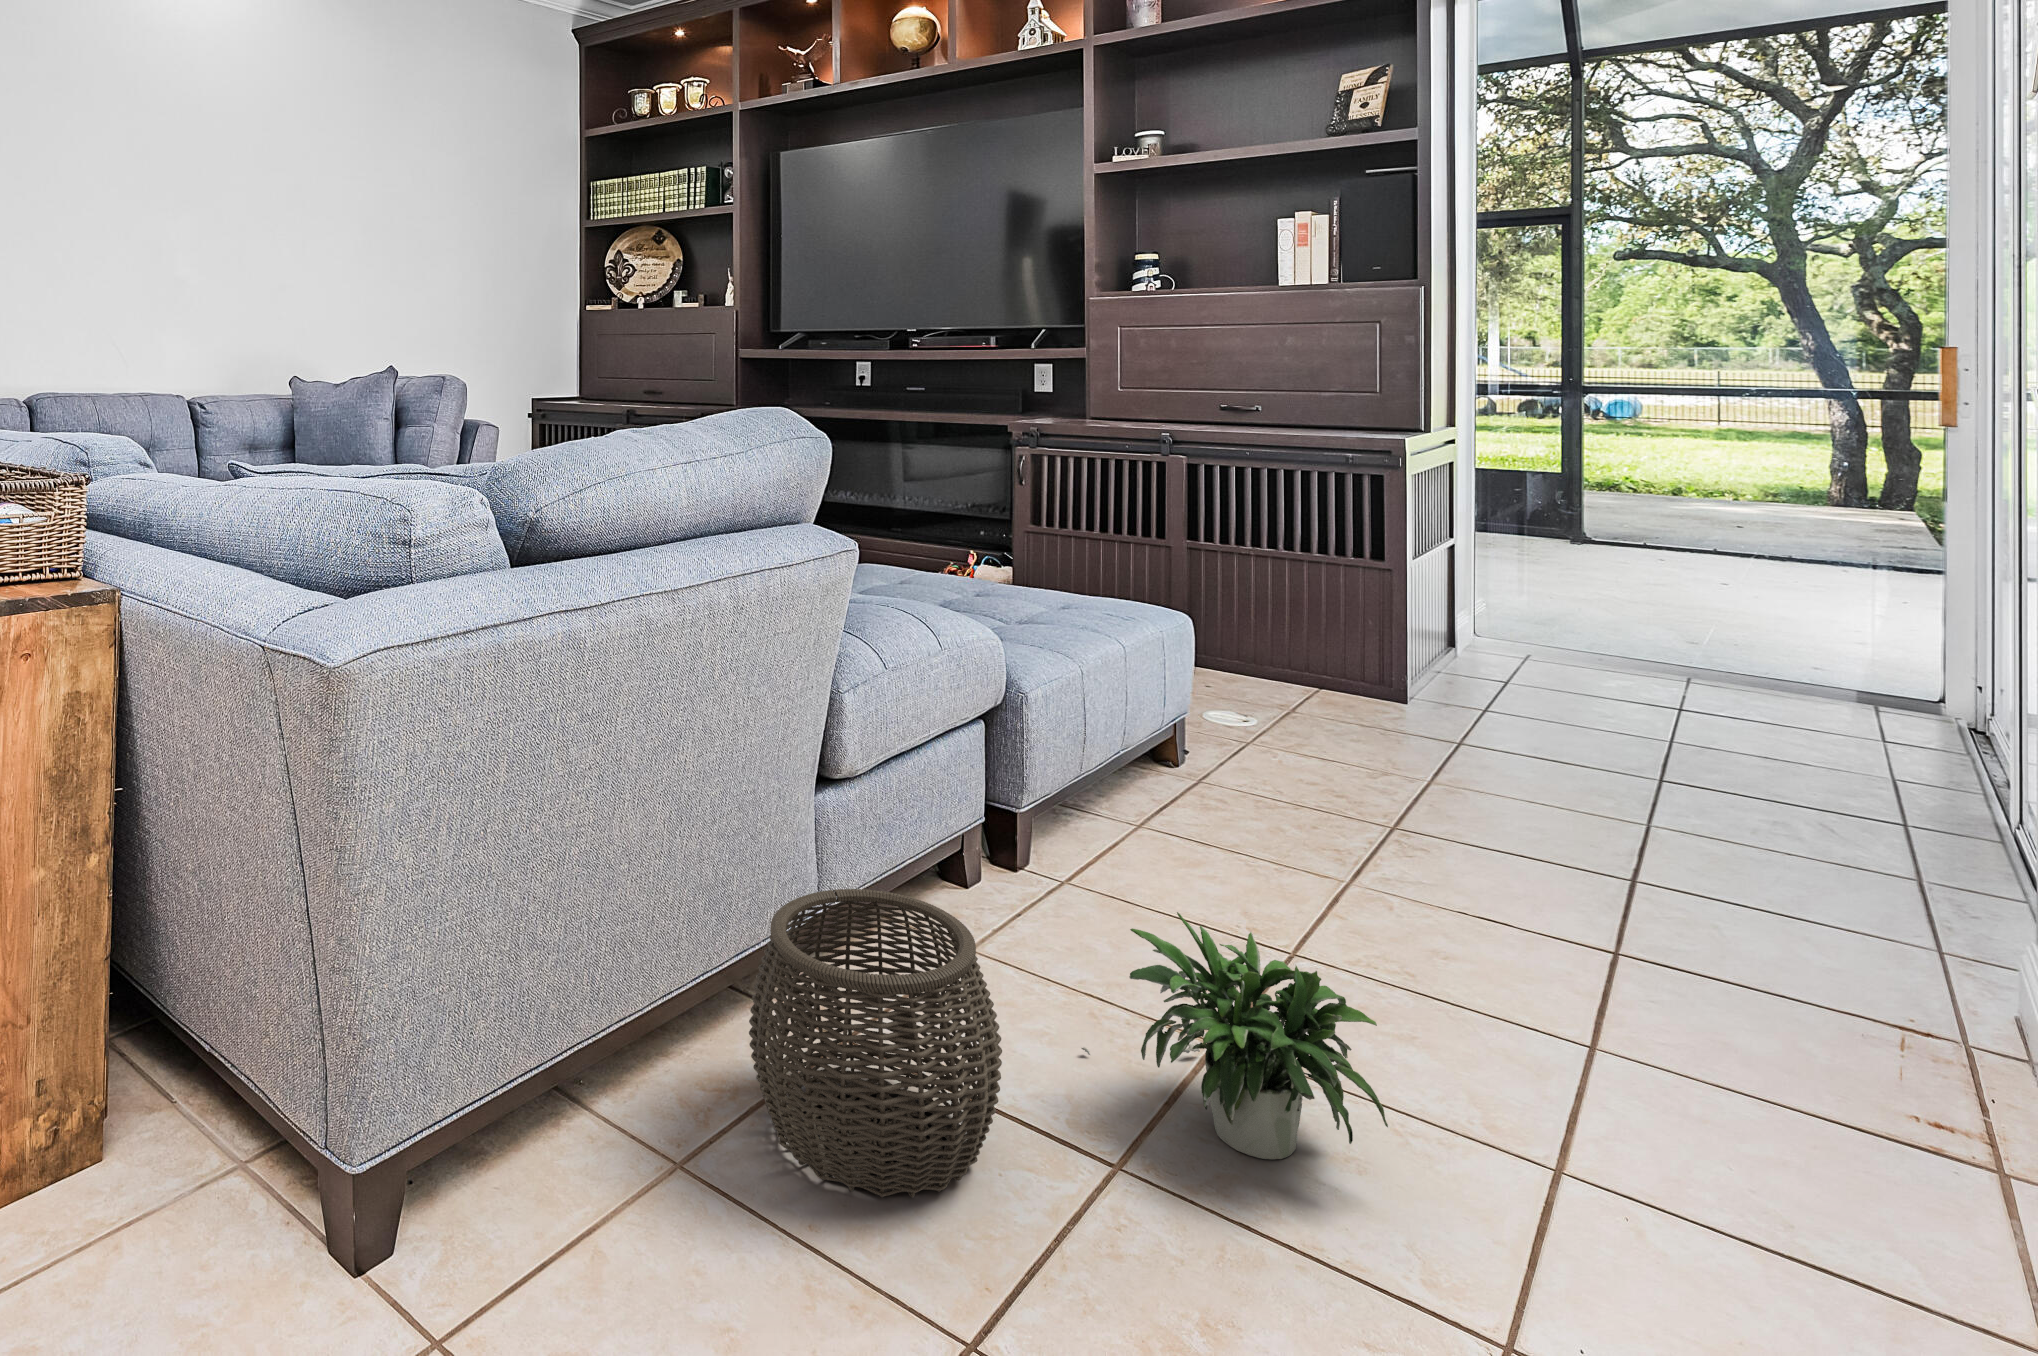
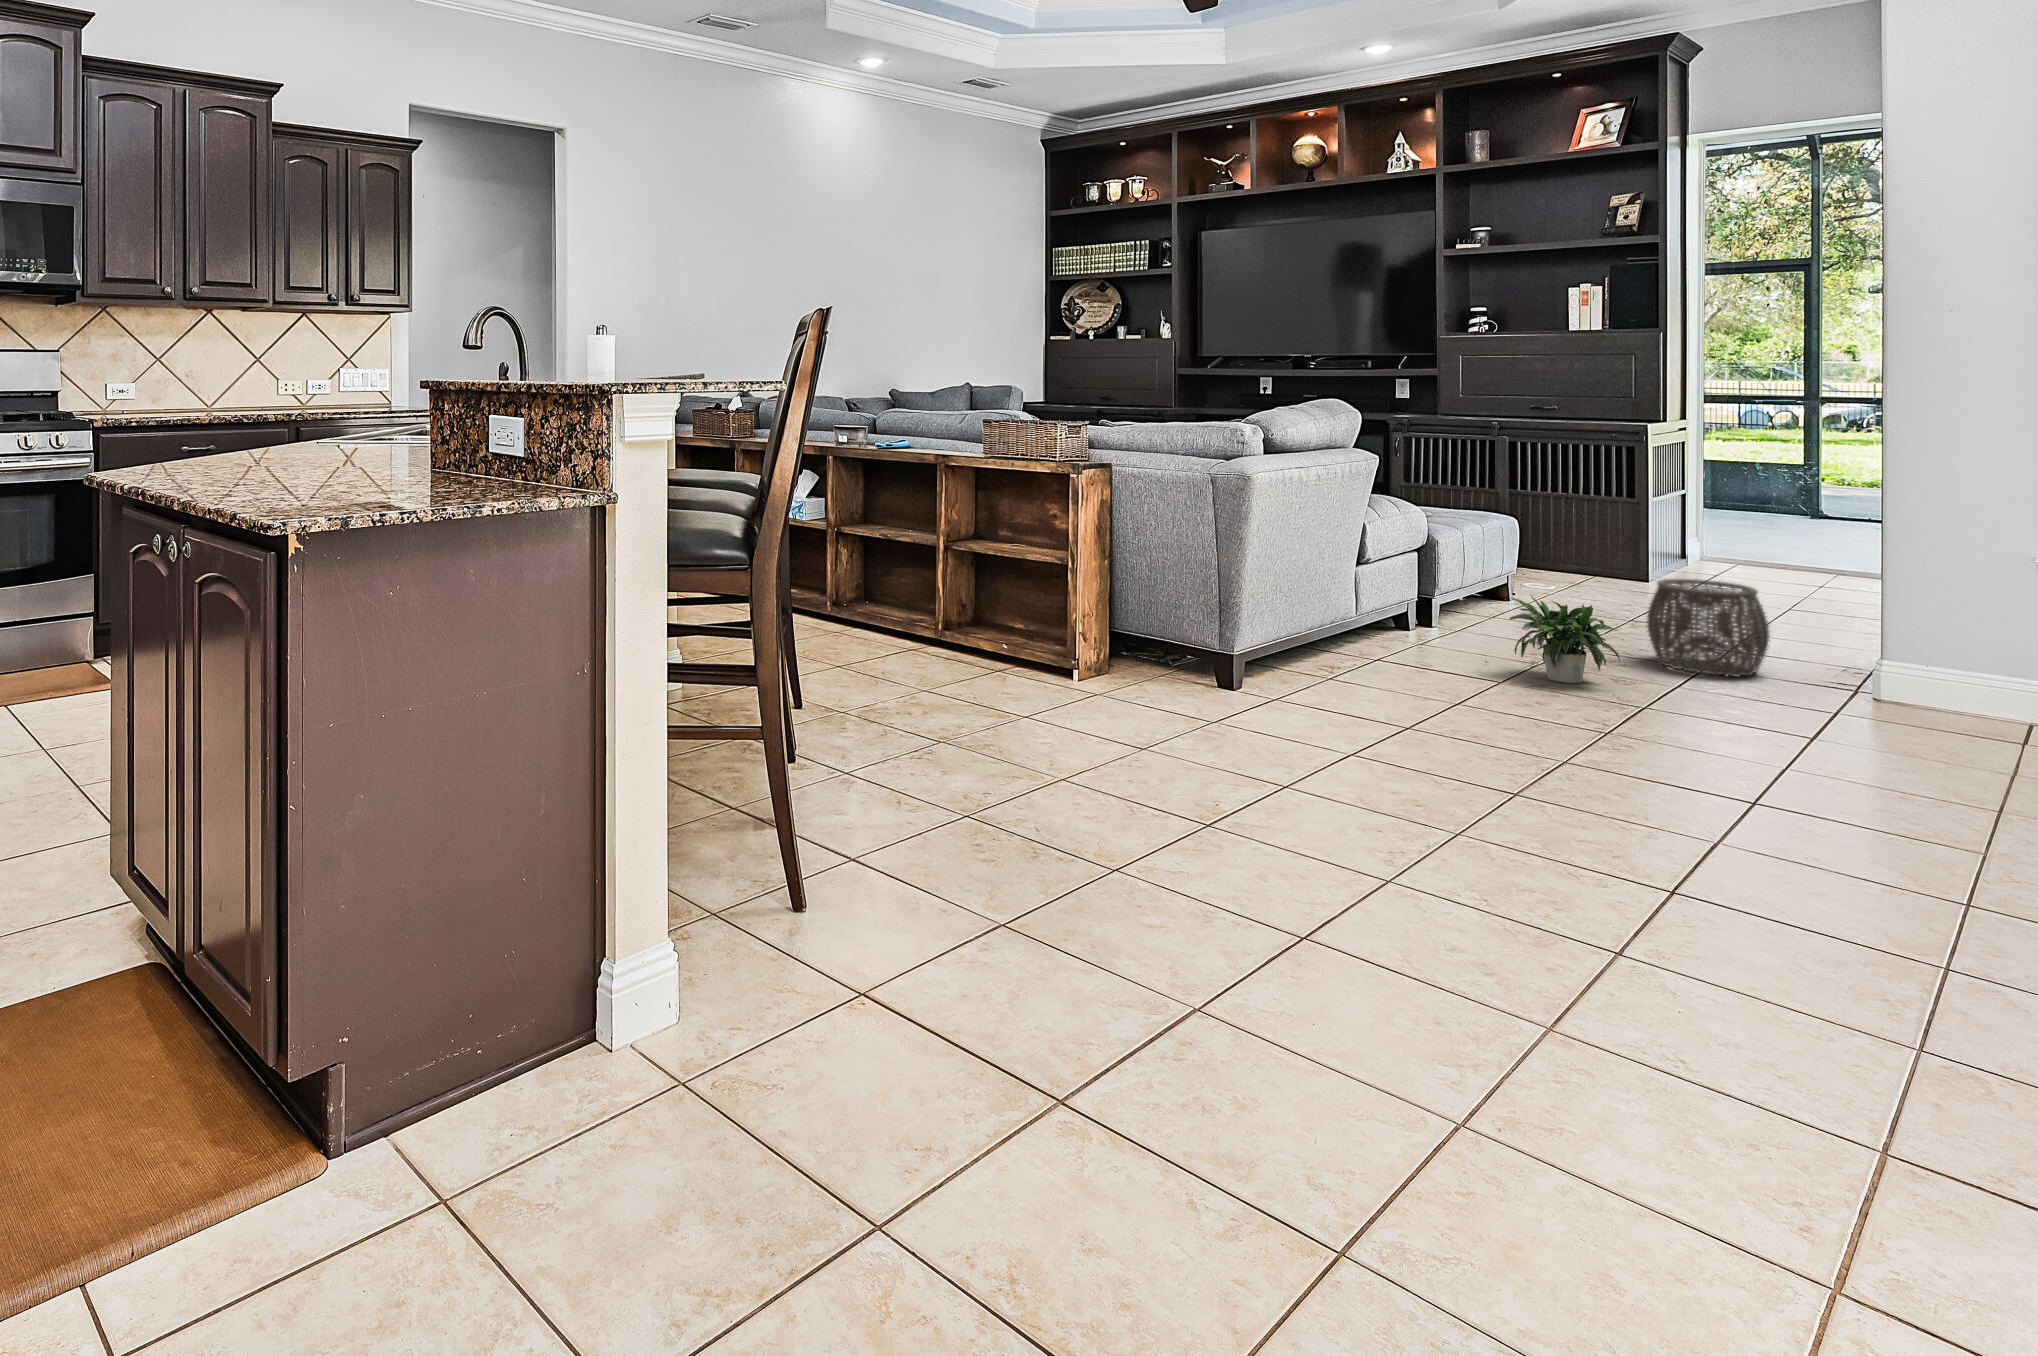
woven basket: present [749,889,1002,1198] -> present [1647,579,1770,677]

